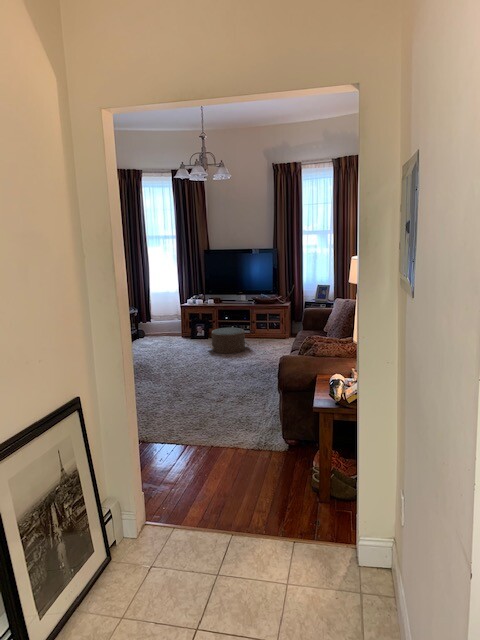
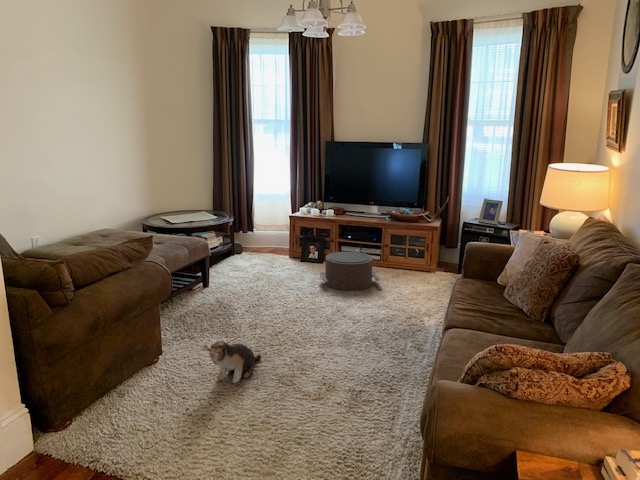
plush toy: none [149,379,181,404] -> present [203,341,261,383]

